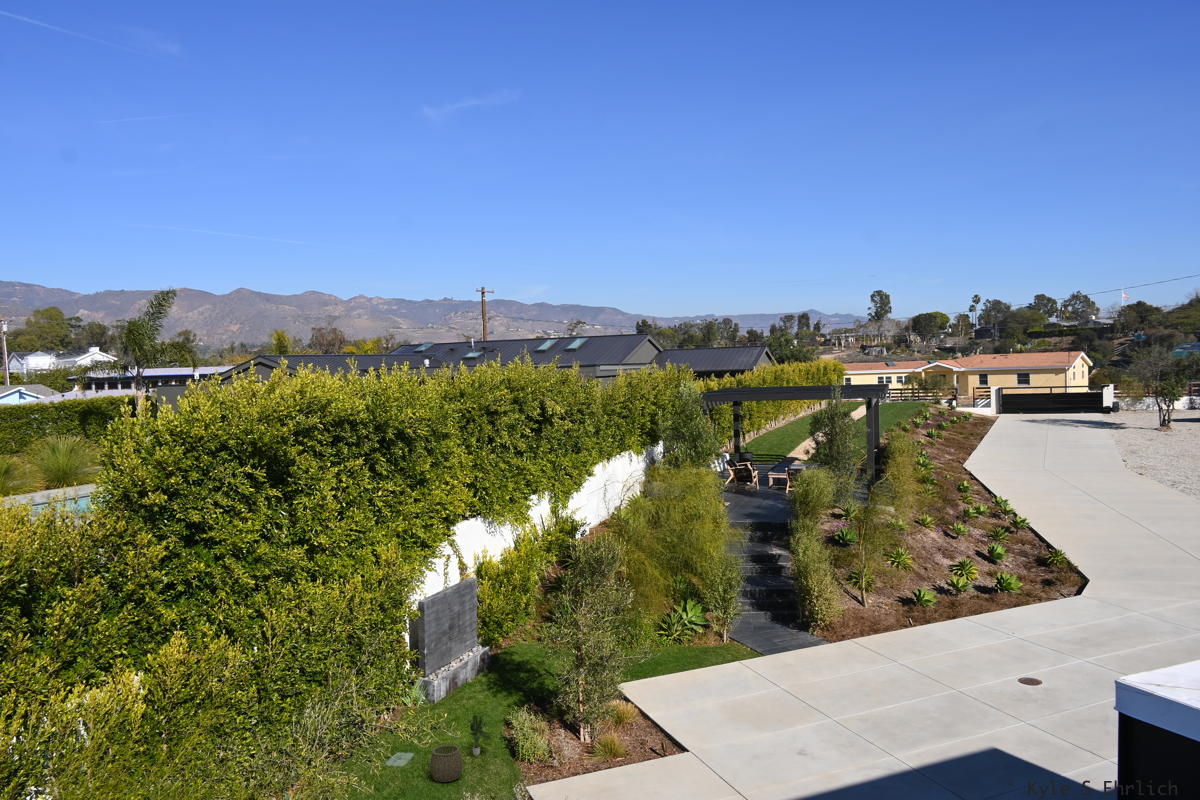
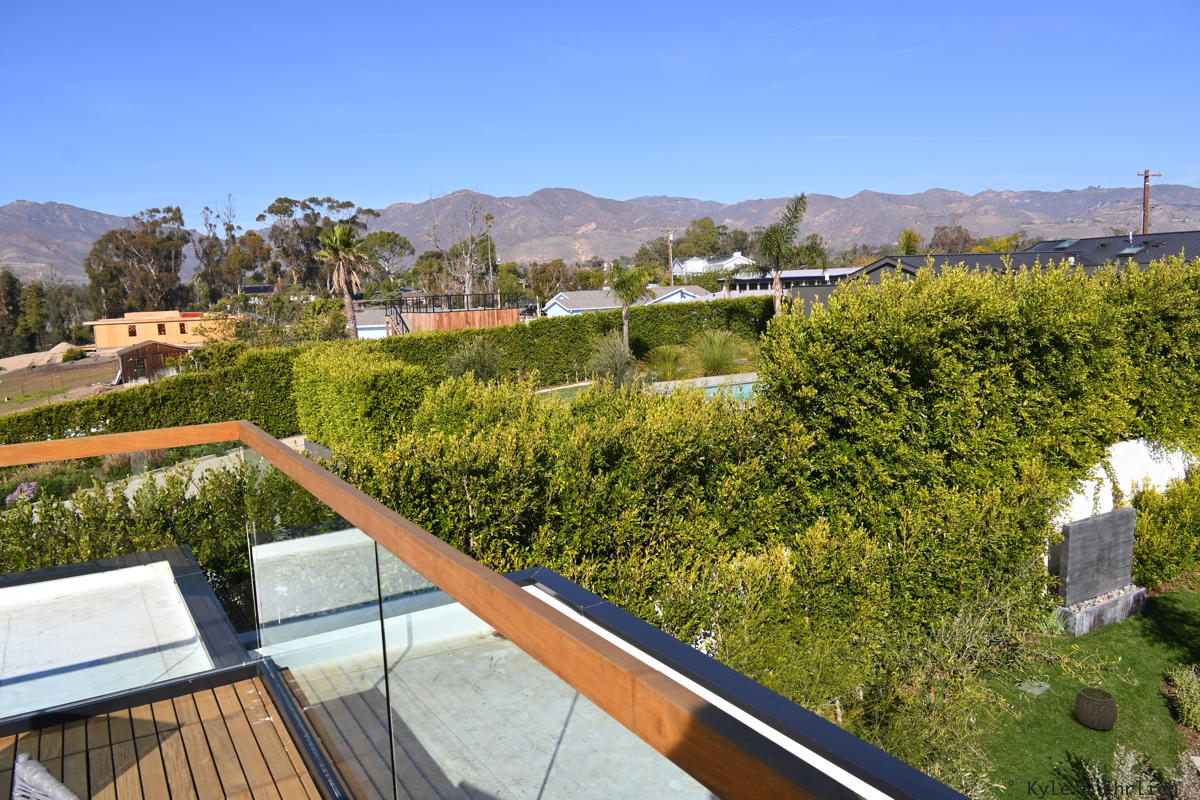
potted plant: present [468,715,490,756] -> none [1121,662,1156,708]

